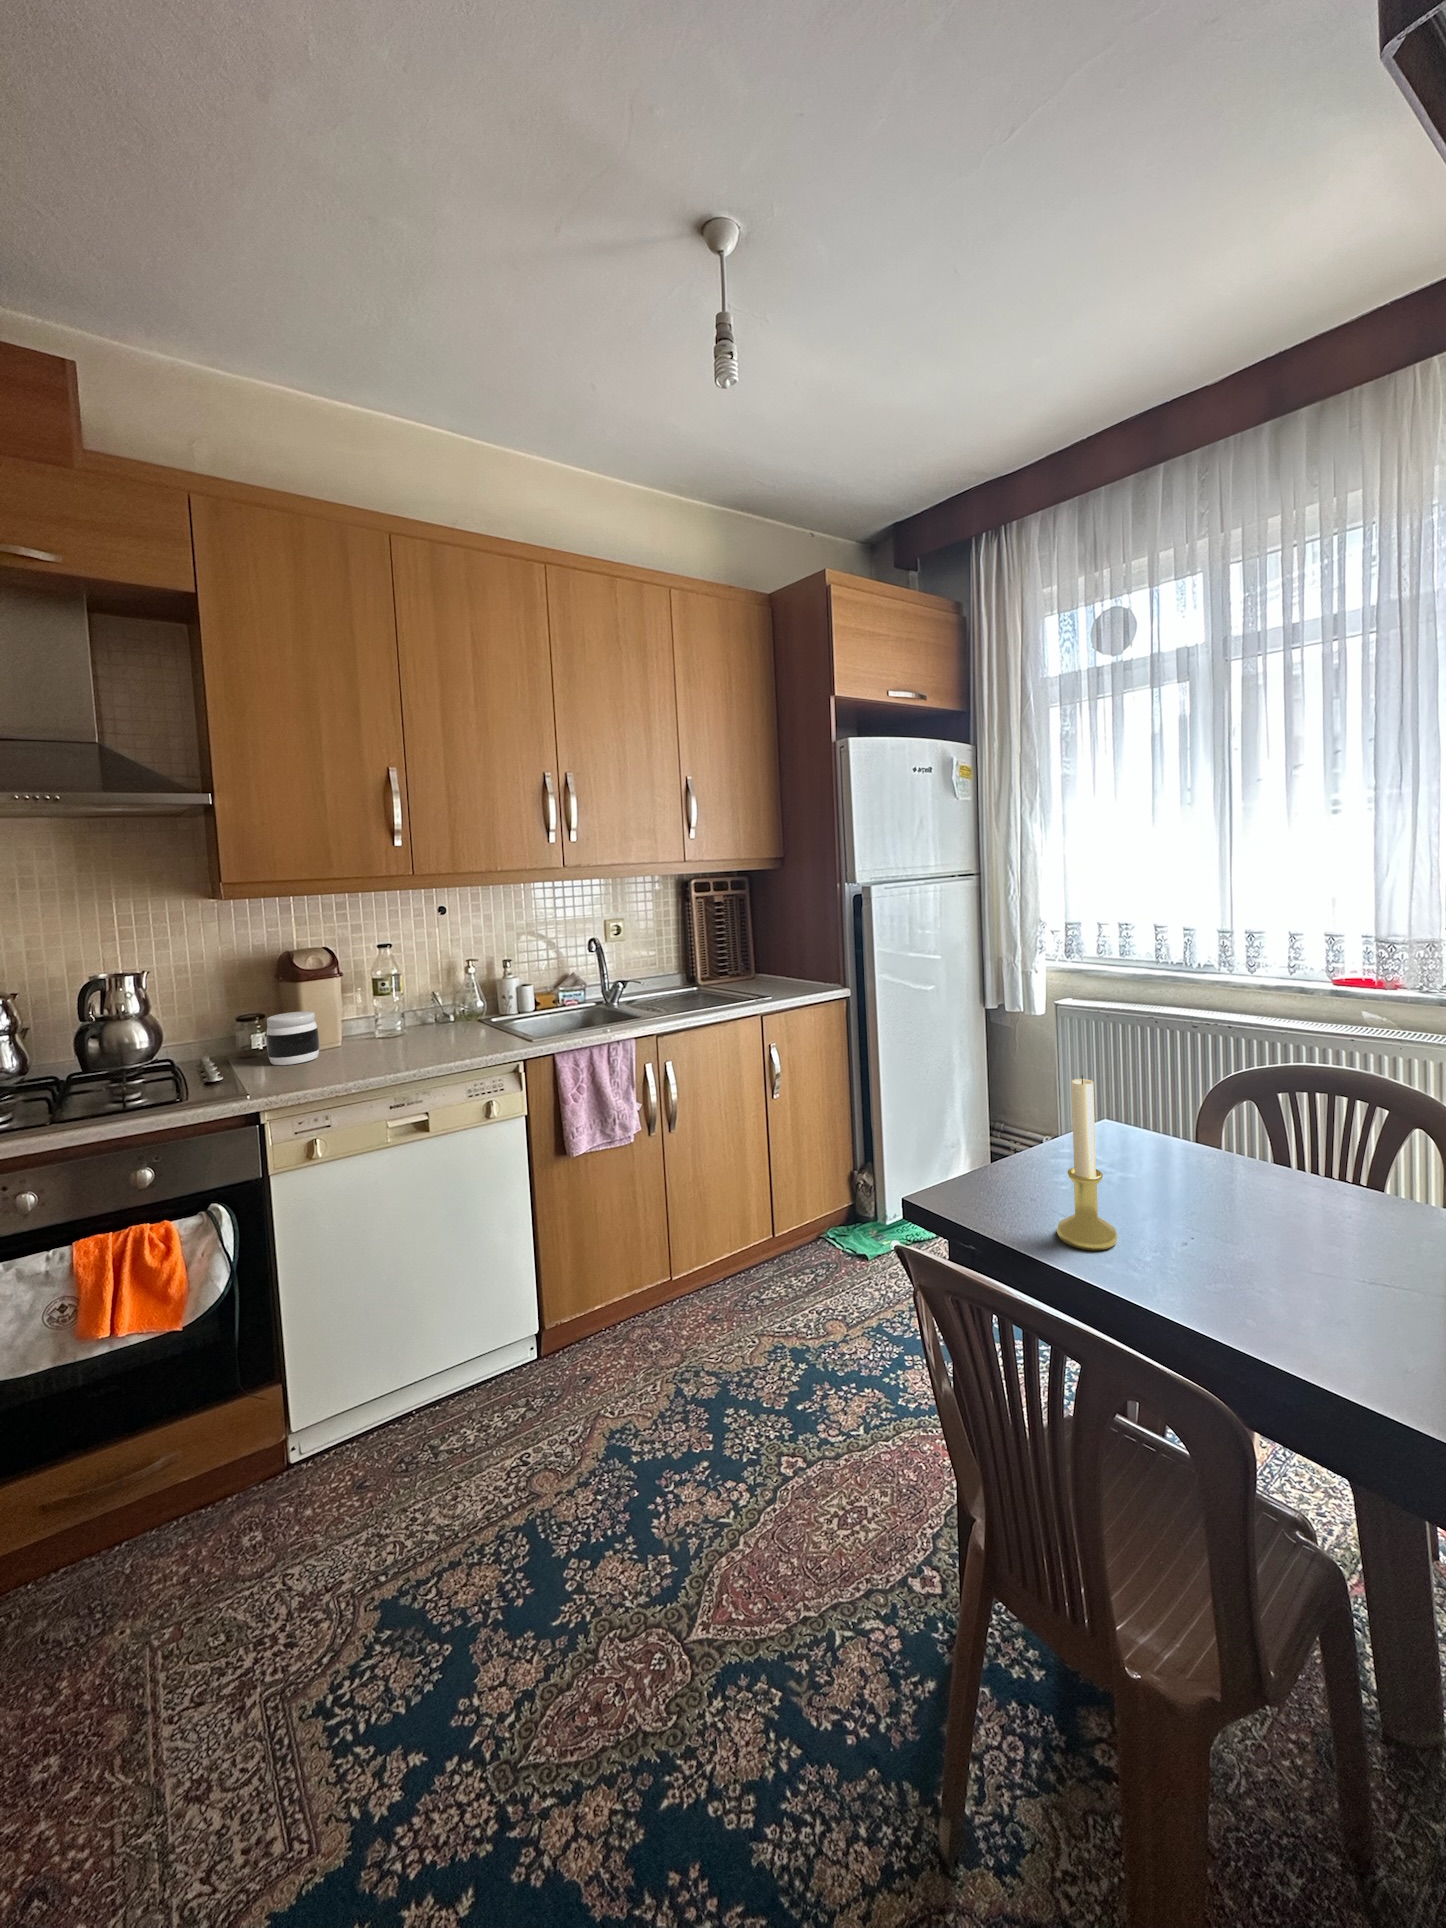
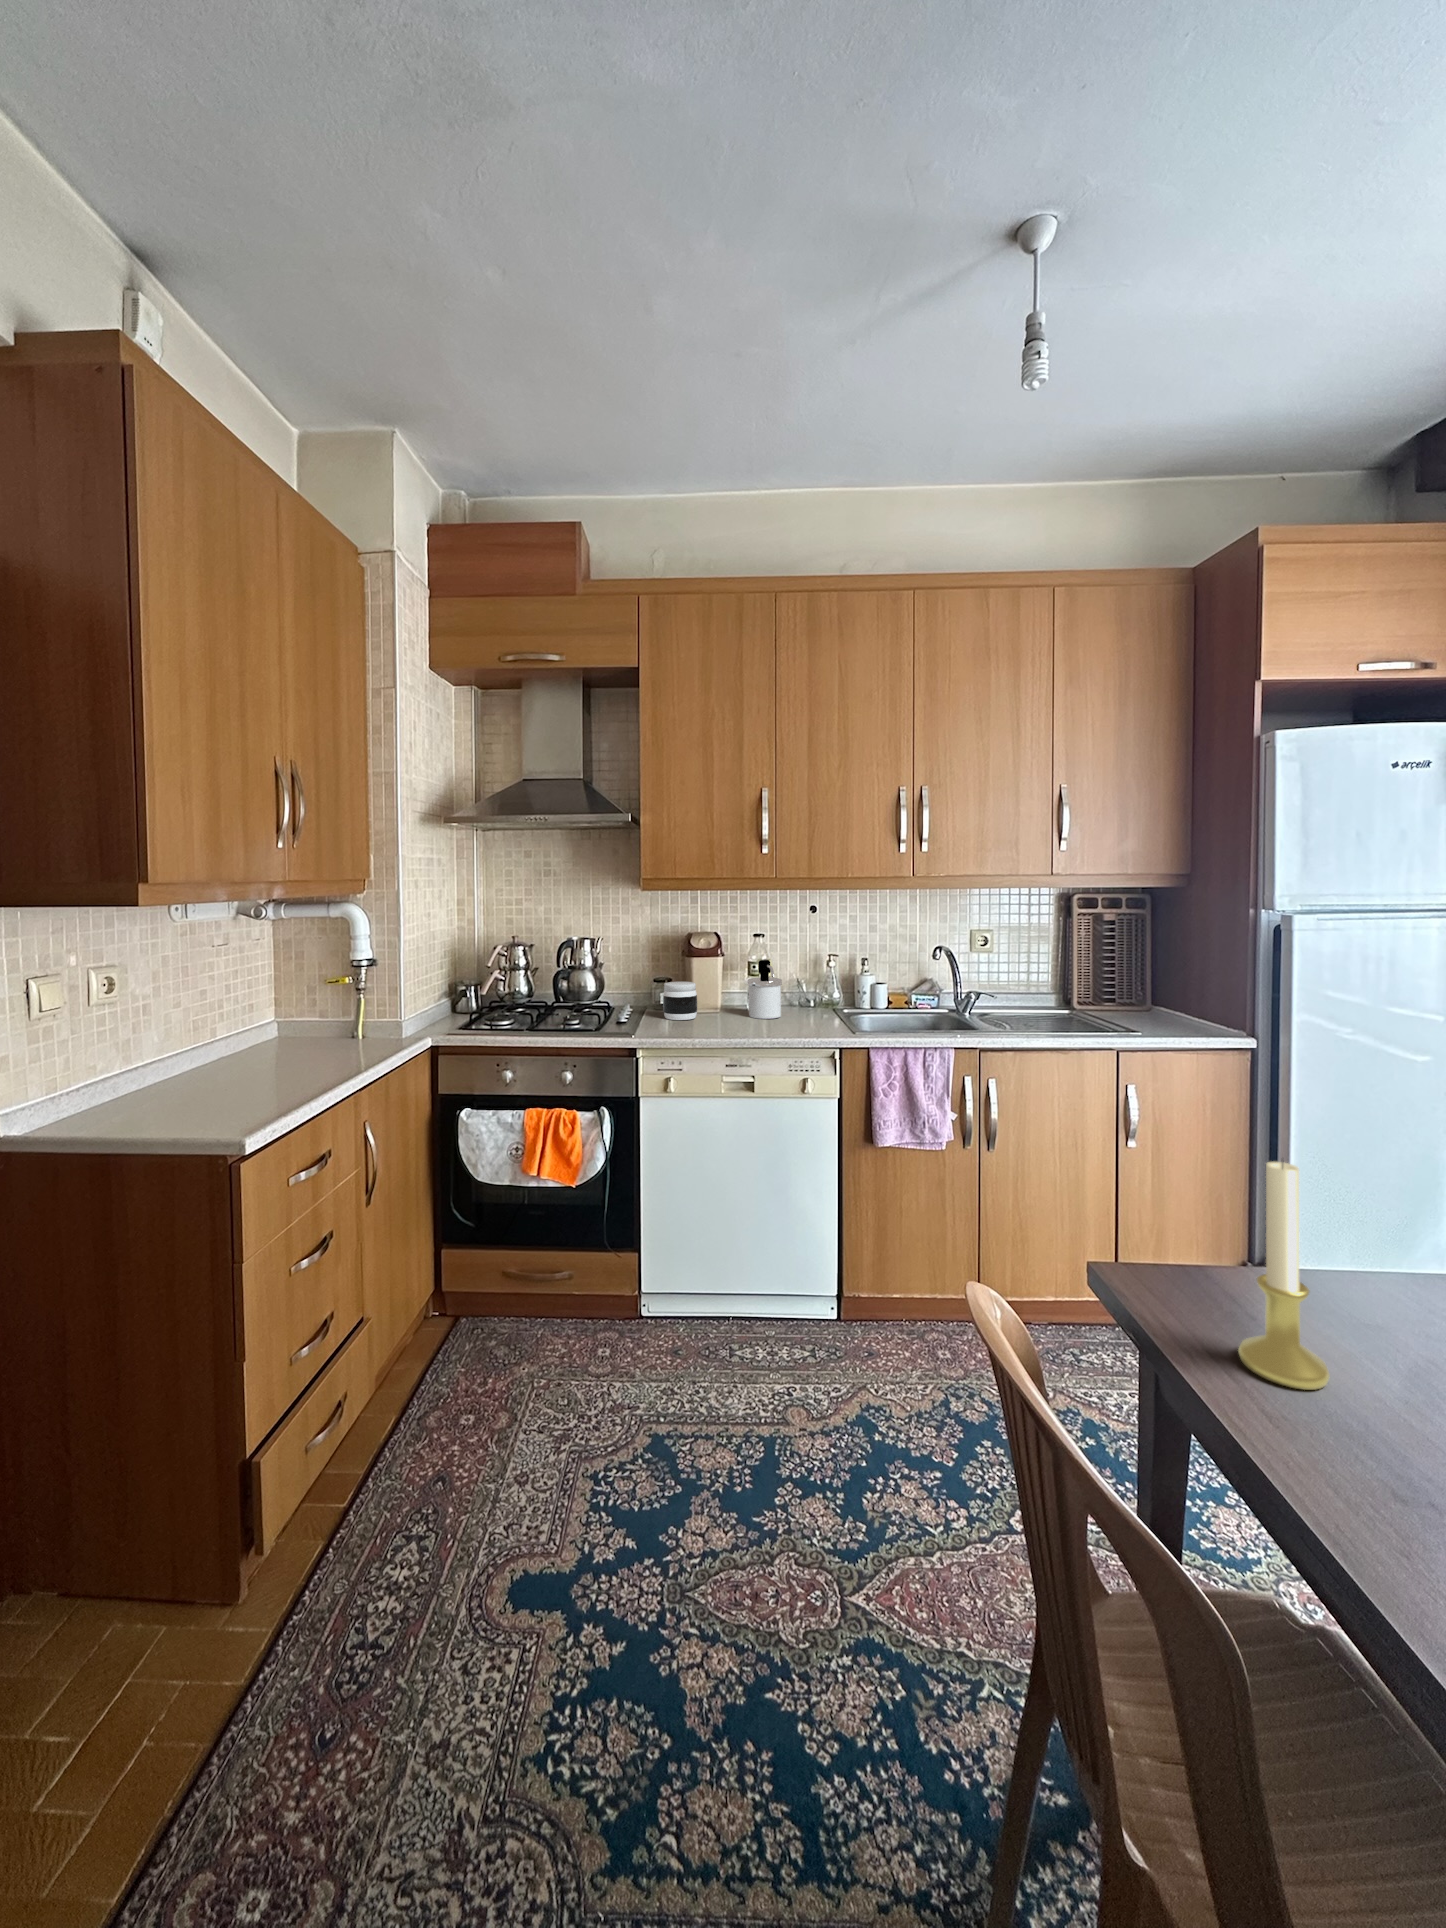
soap dispenser: none [379,971,426,1043] -> present [747,960,782,1019]

